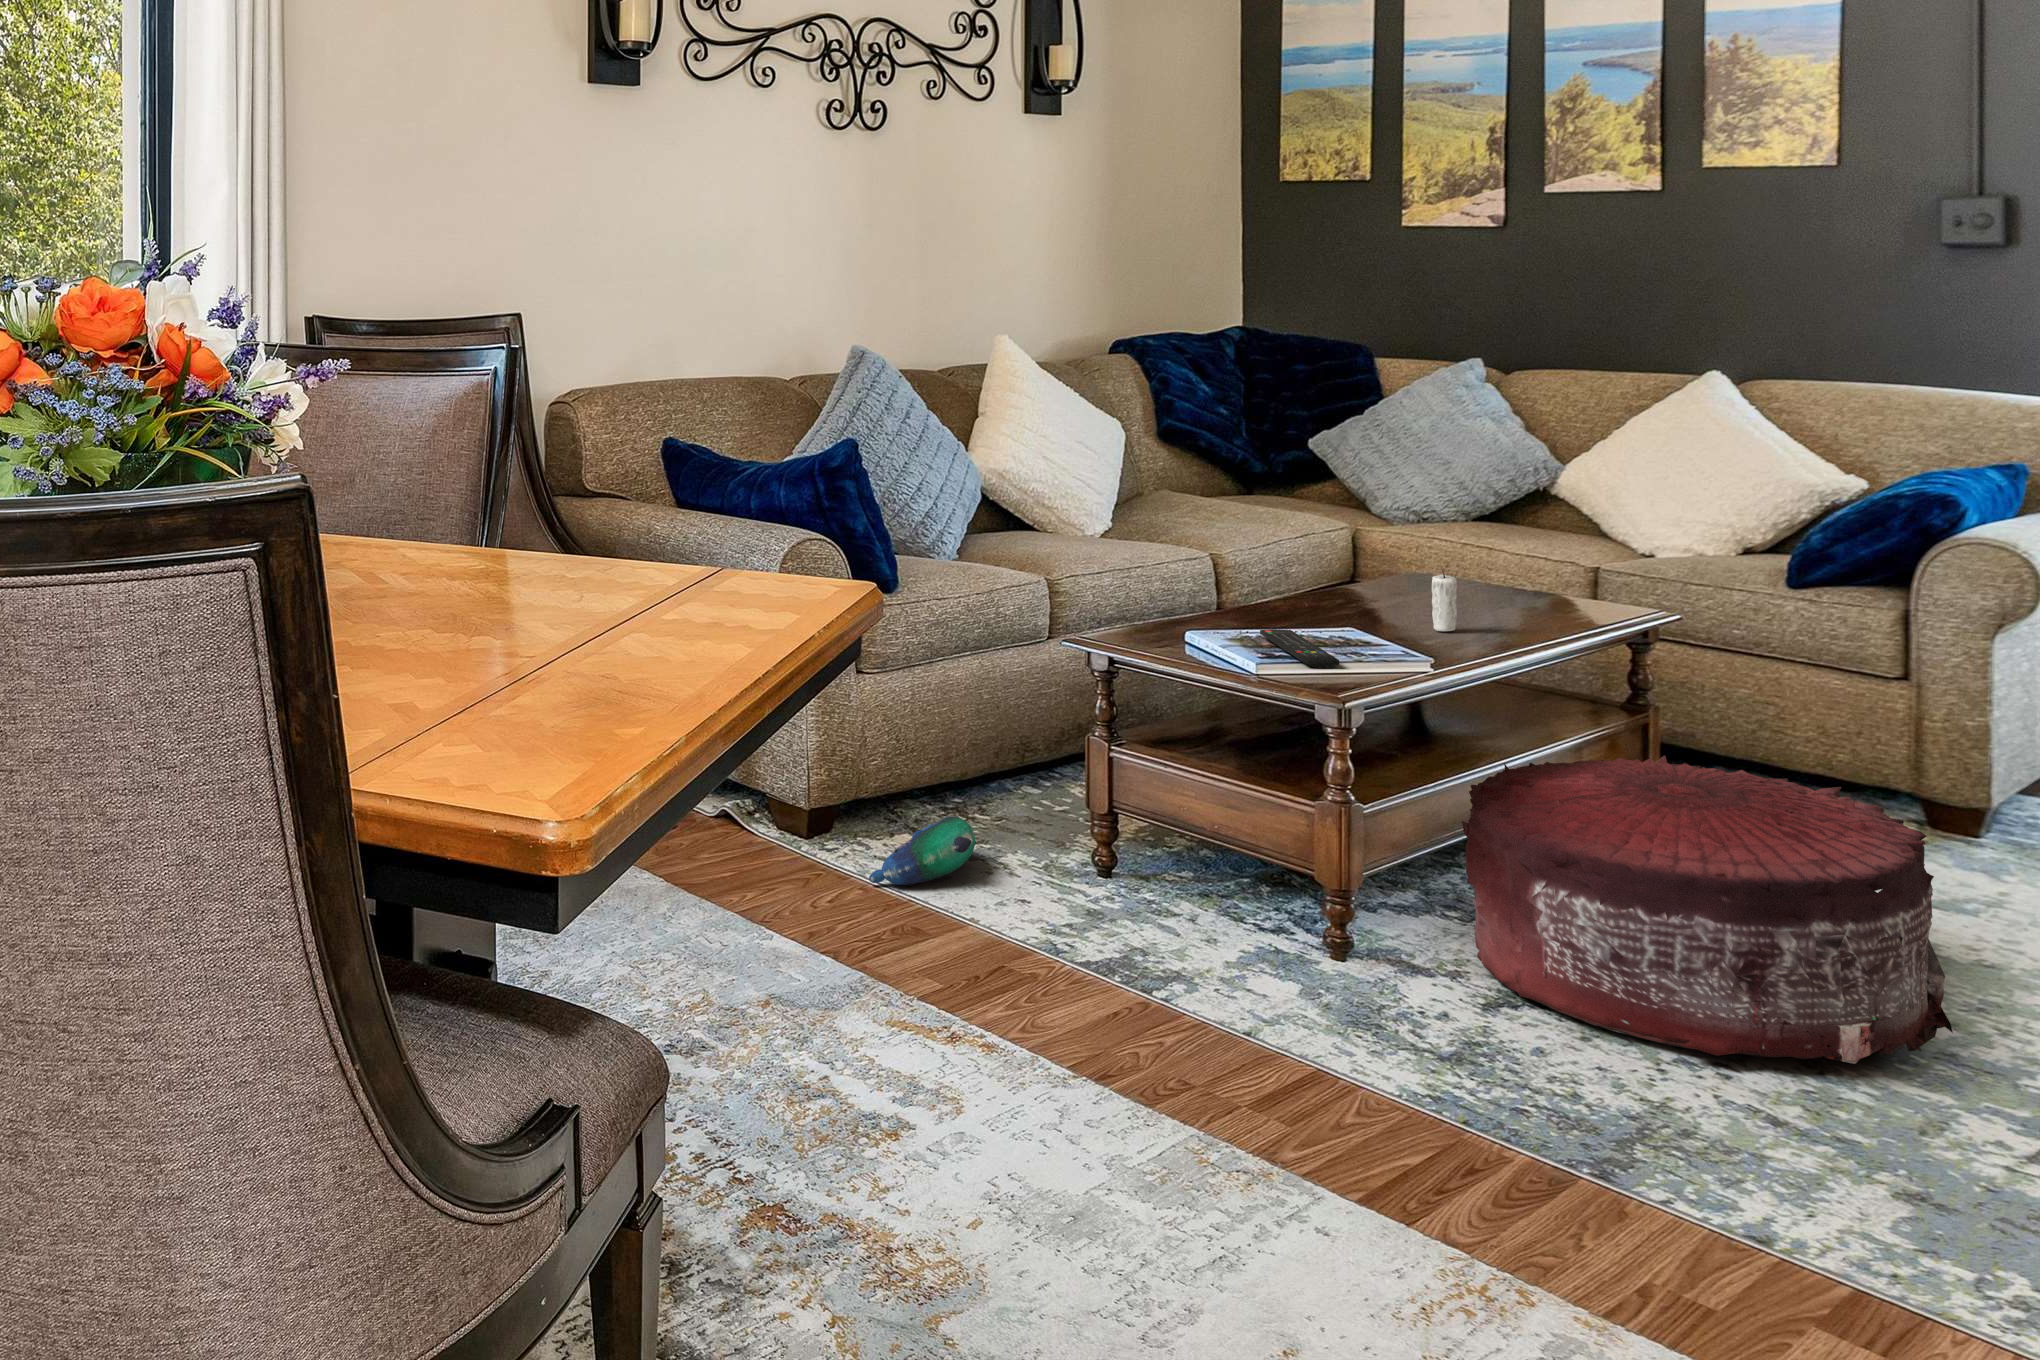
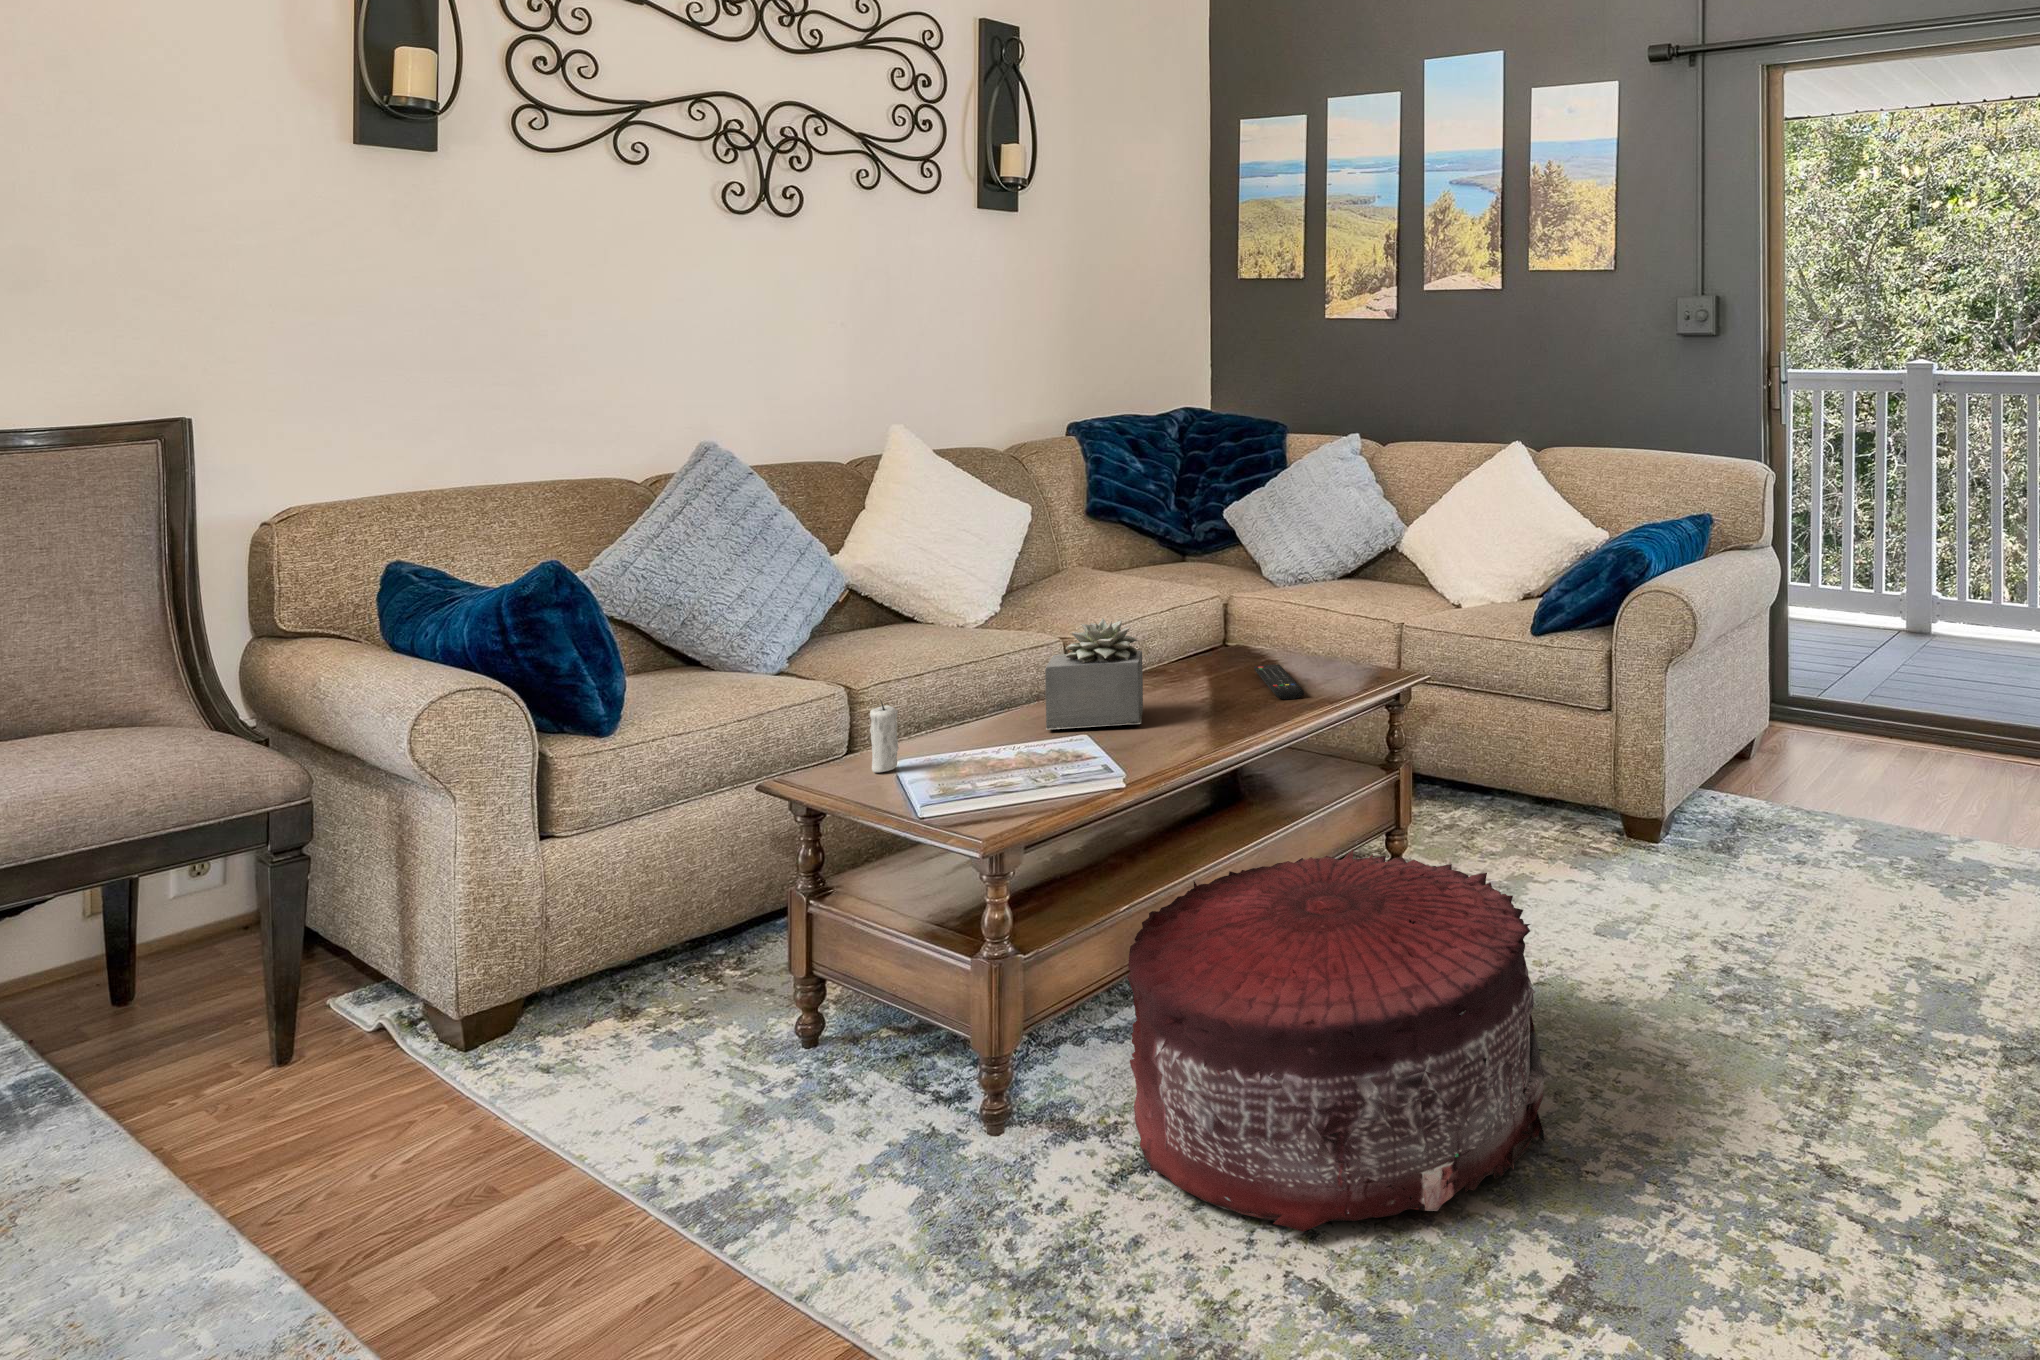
succulent plant: none [1280,523,1390,625] -> present [1045,618,1143,730]
candle: present [1432,570,1457,631] -> present [870,698,899,772]
remote control: present [1260,629,1339,668] -> present [1254,665,1304,699]
plush toy: present [869,816,975,886] -> none [478,1000,655,1116]

